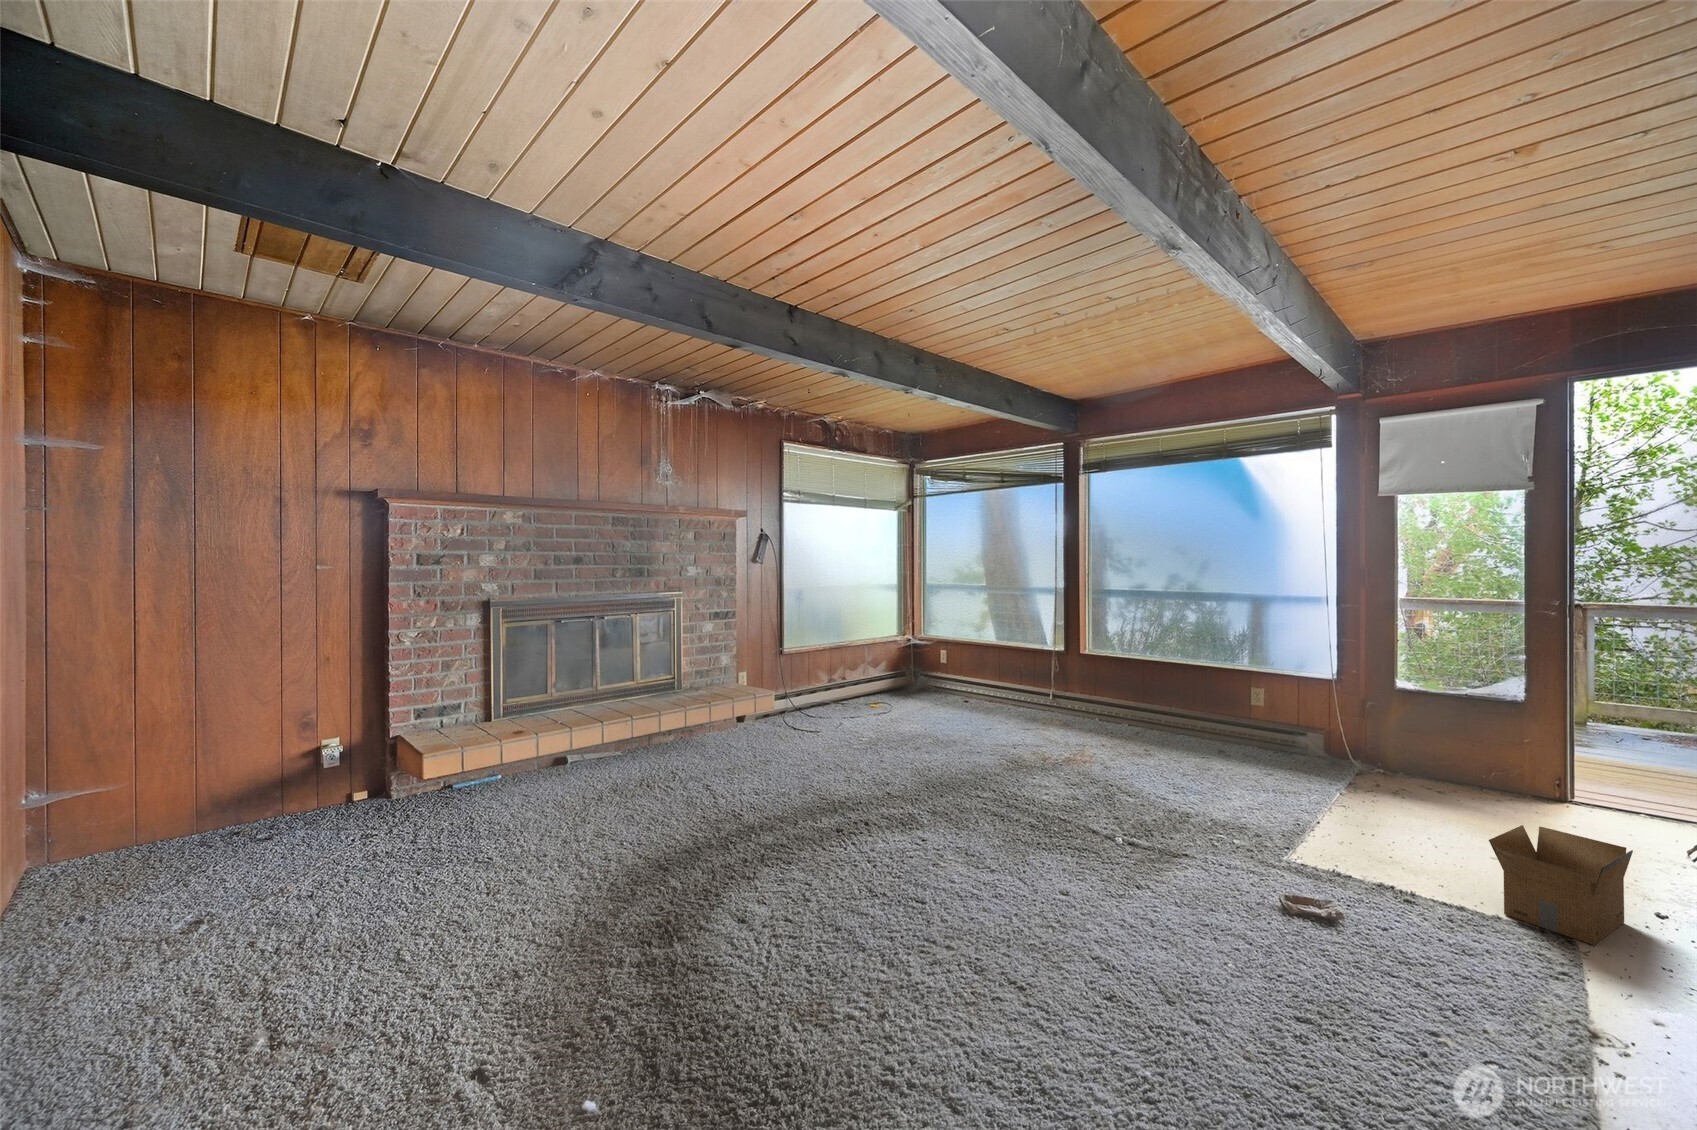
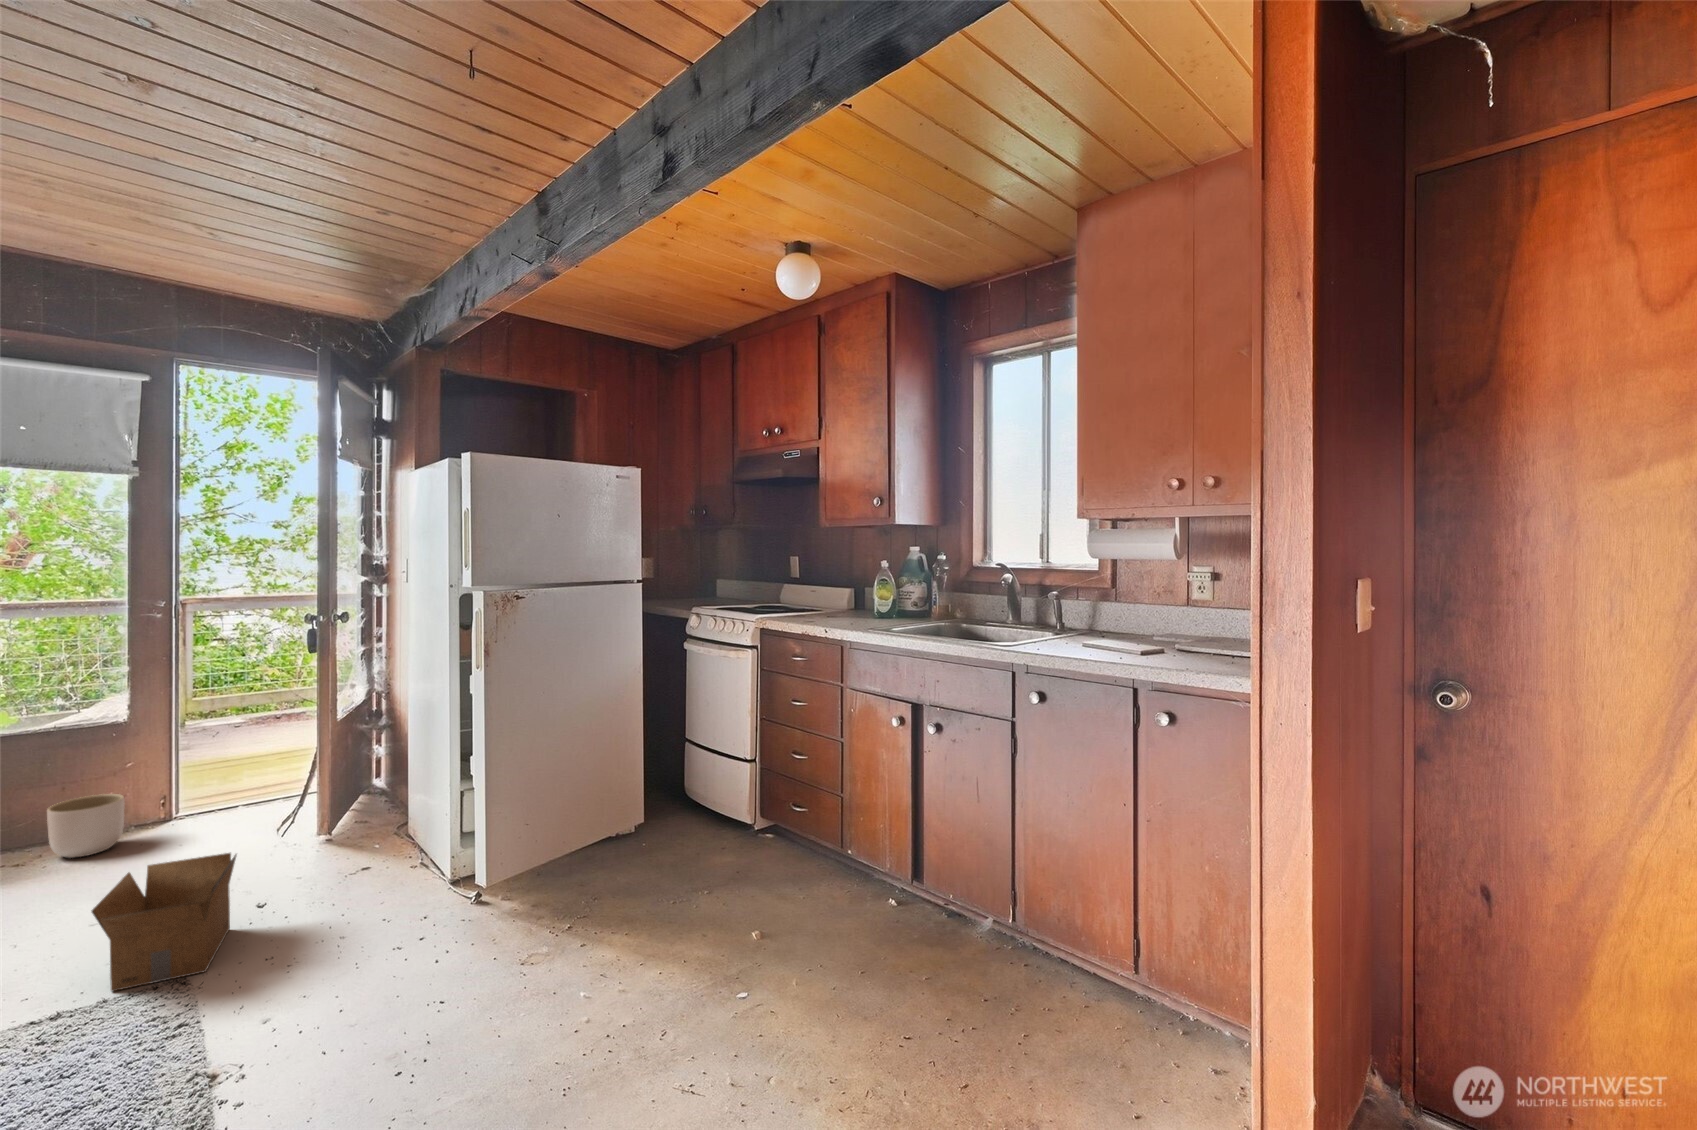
planter: none [1462,758,1524,810] -> present [47,794,124,858]

